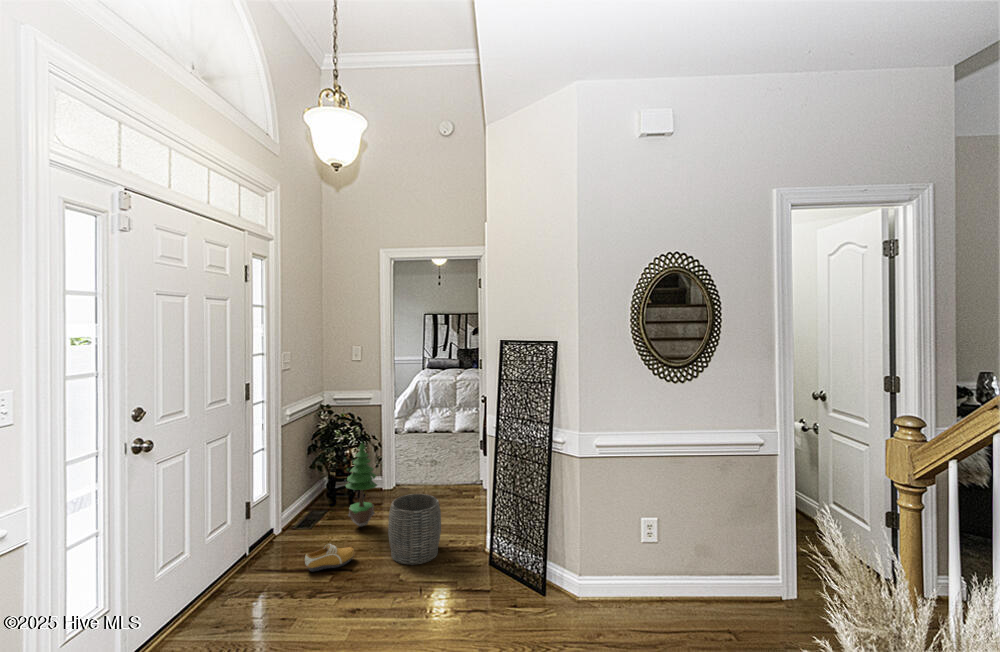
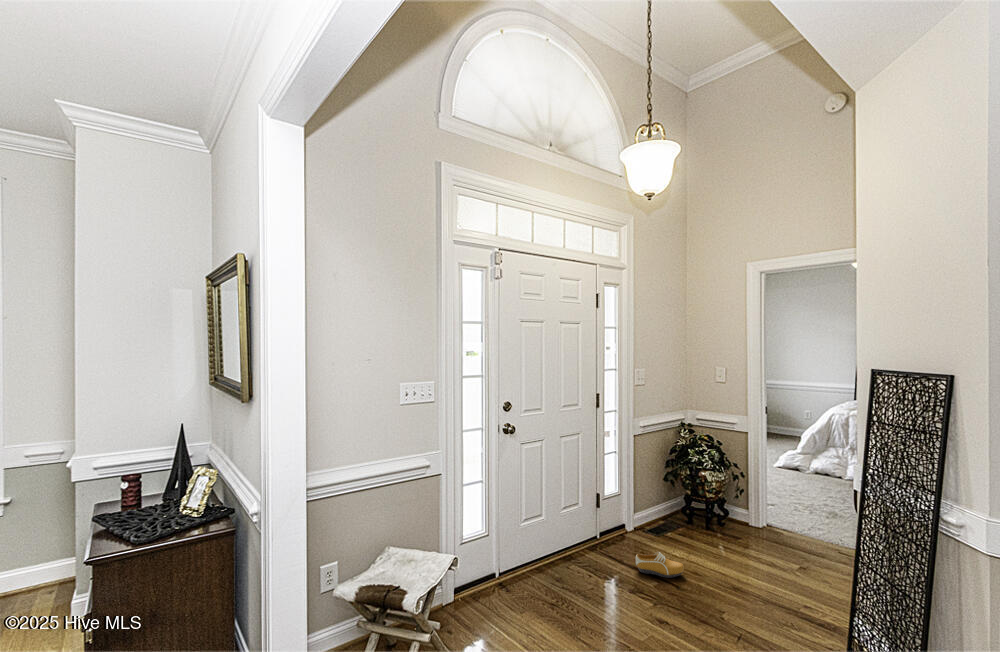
potted tree: present [346,442,377,527] -> none [689,461,724,551]
woven basket: present [388,494,441,565] -> none [718,527,782,608]

